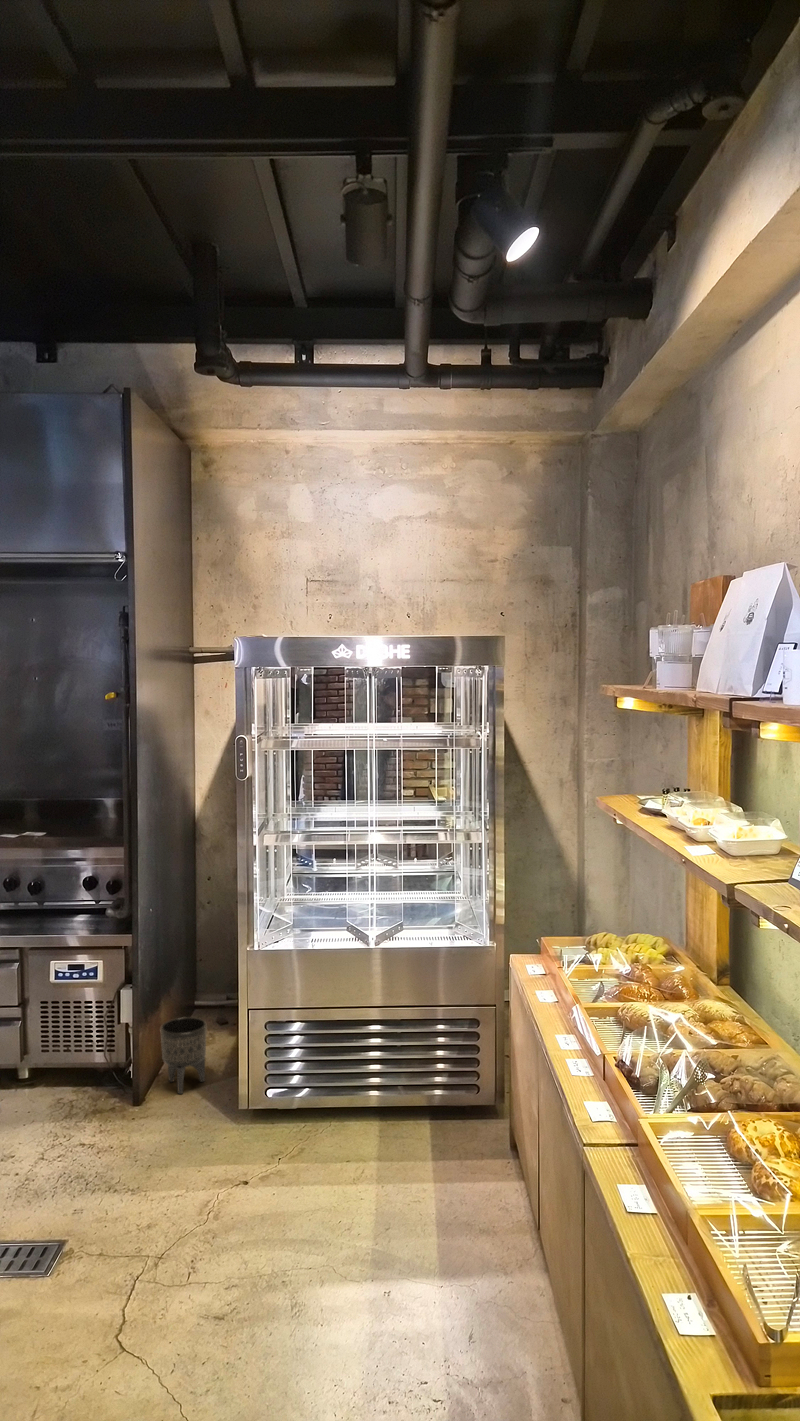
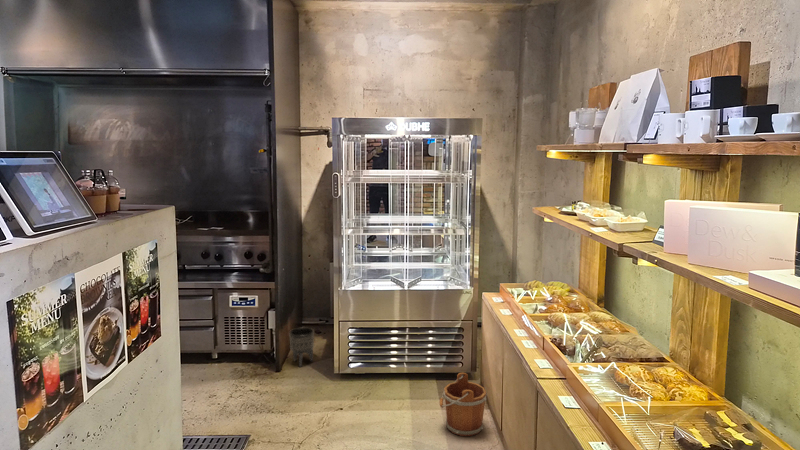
bucket: none [426,1112,515,1240] -> present [440,373,487,436]

